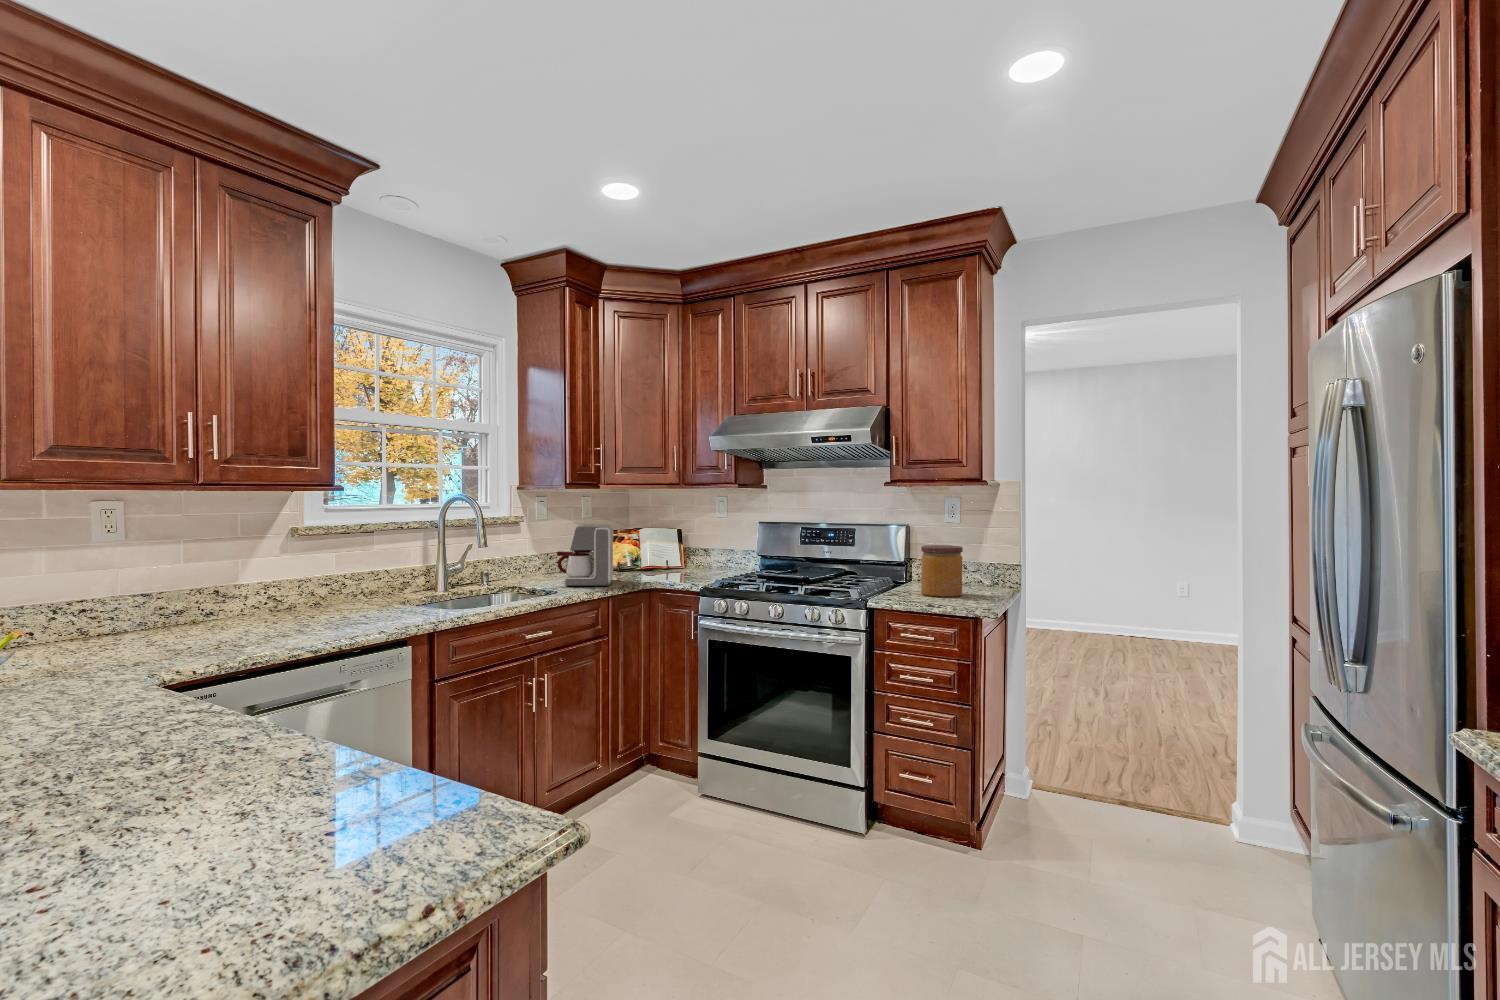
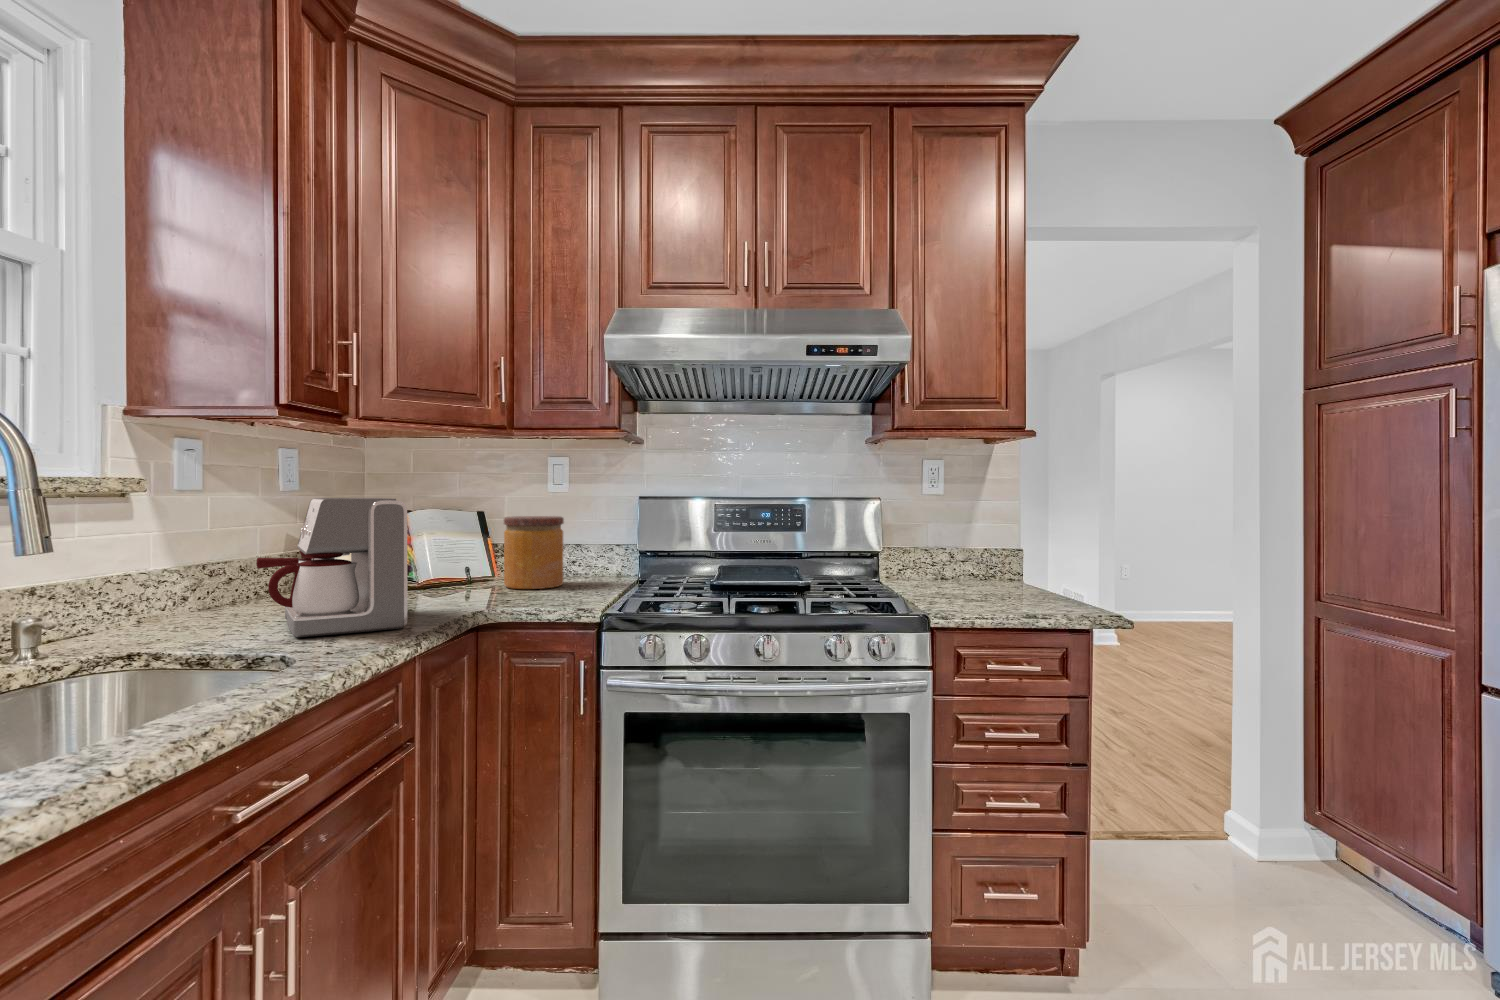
jar: present [921,545,963,597] -> present [504,516,564,589]

